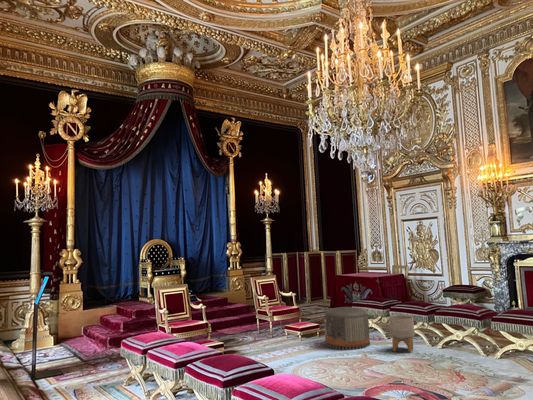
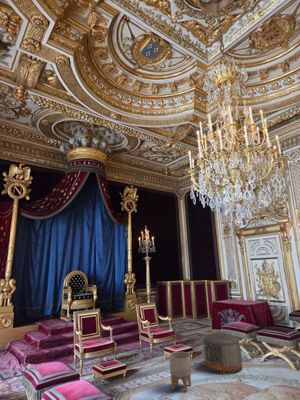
planter: present [389,315,414,352] -> present [169,352,191,392]

